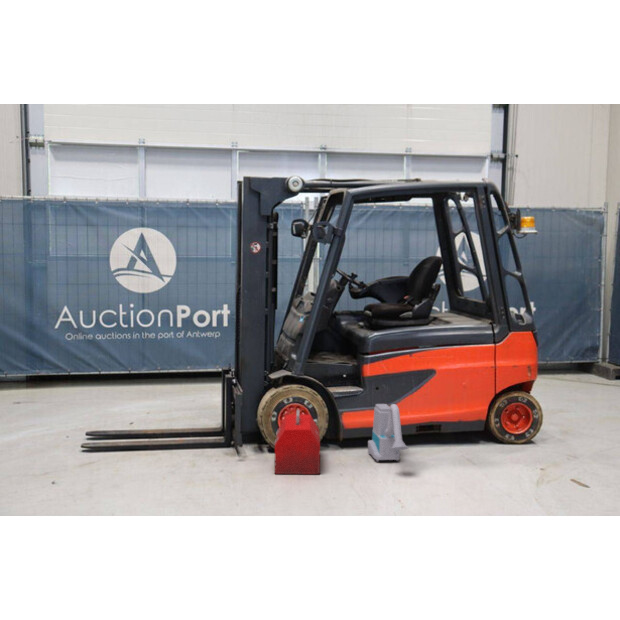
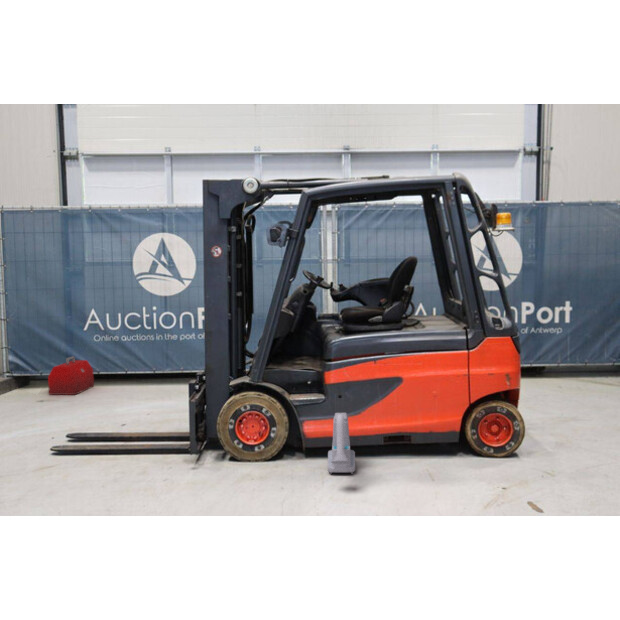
toolbox: present [275,410,320,474] -> present [48,356,94,395]

